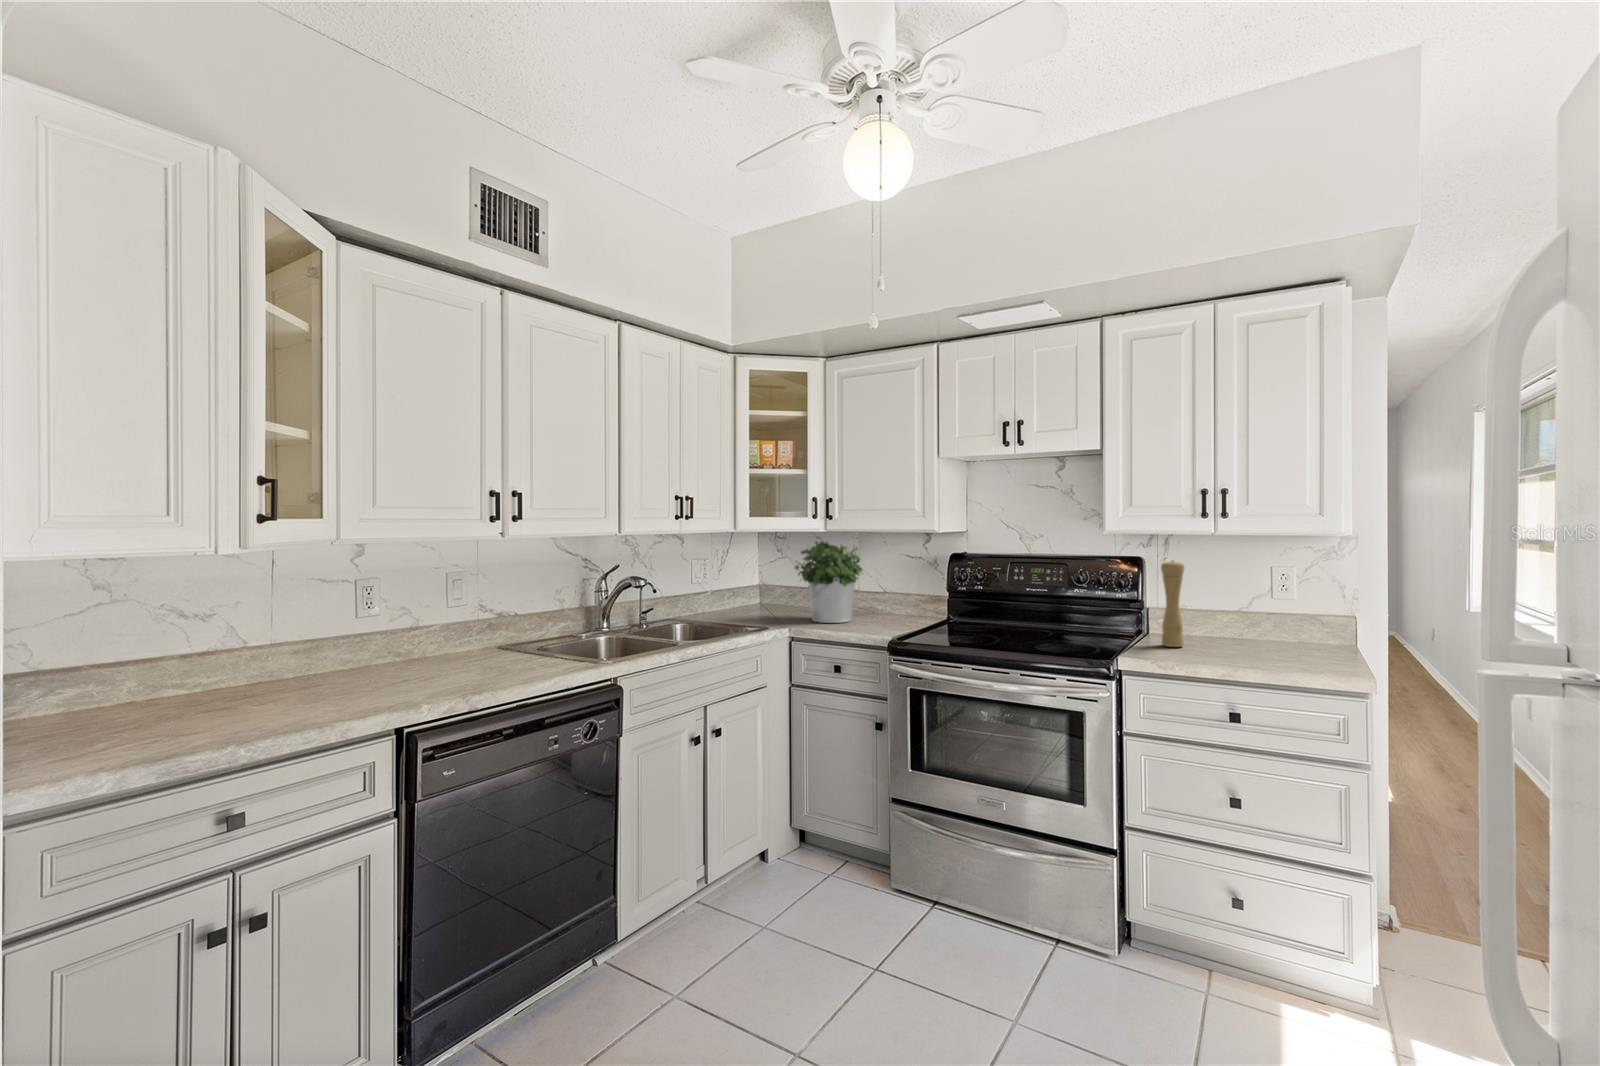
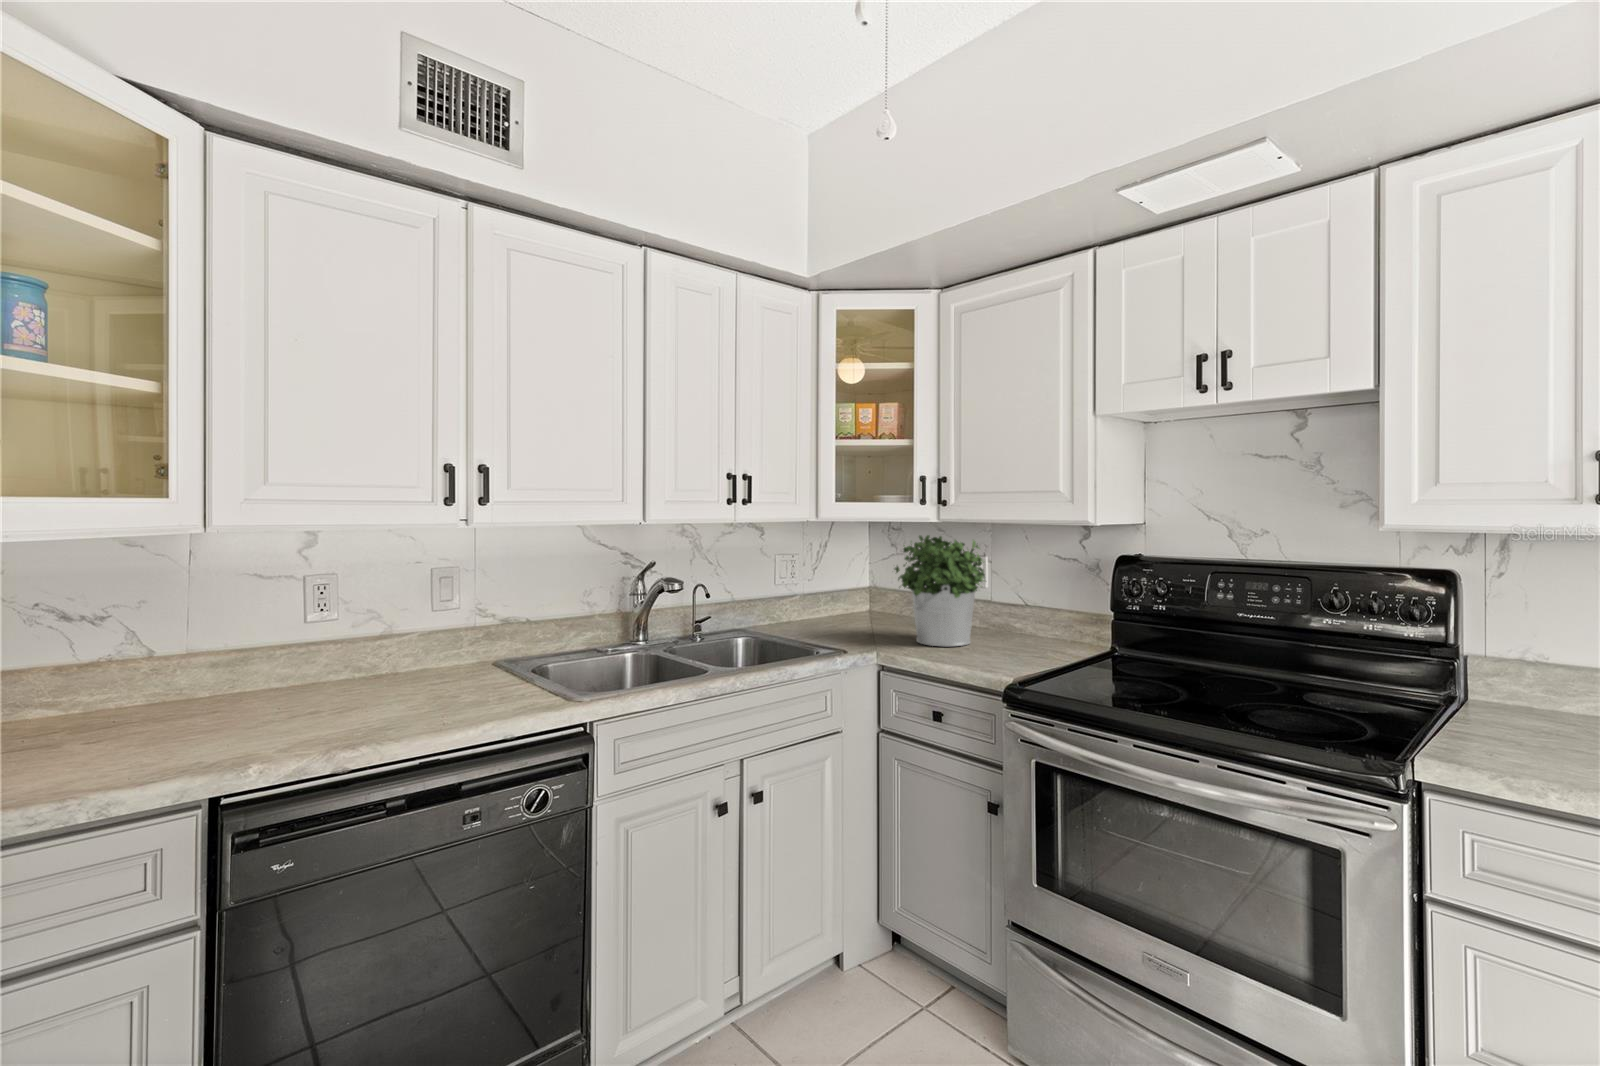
pepper mill: present [1161,561,1184,647] -> none [1505,579,1561,739]

